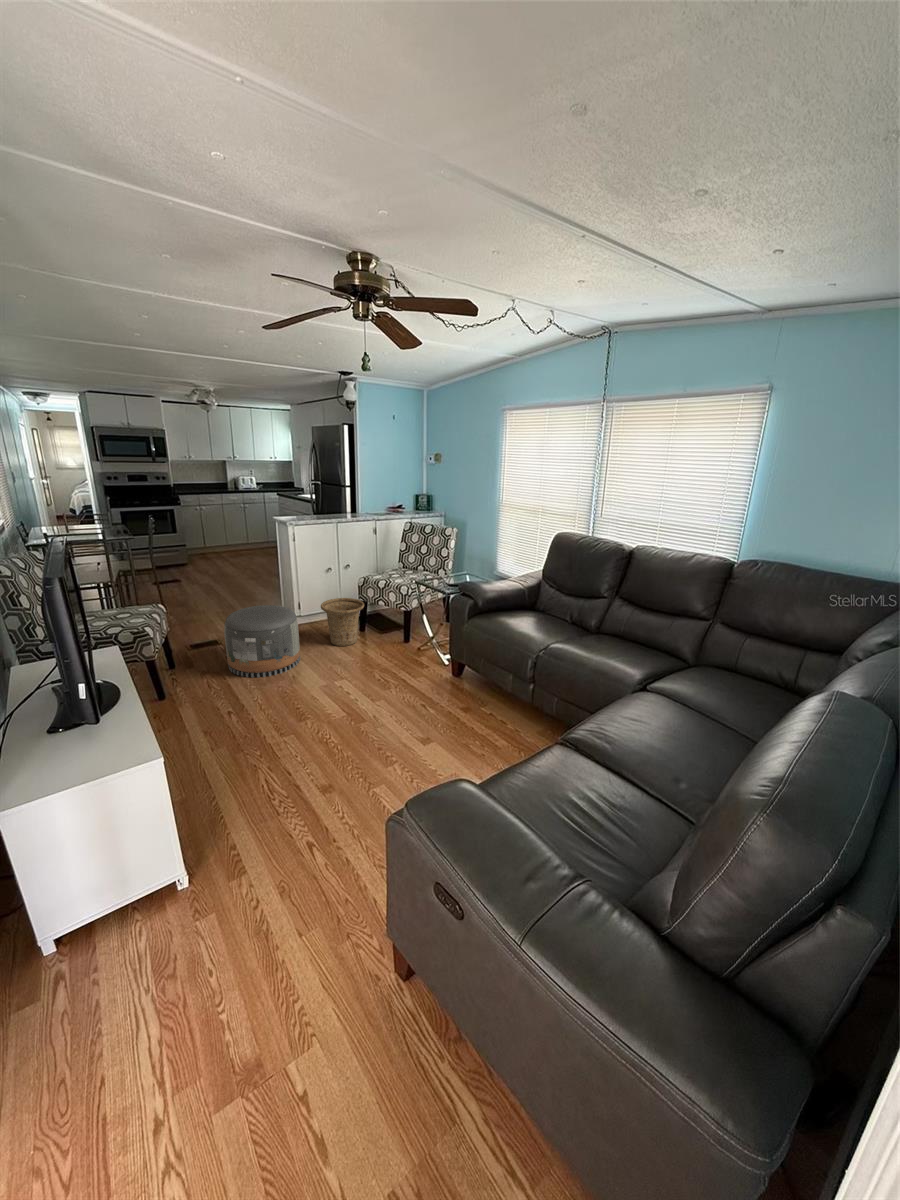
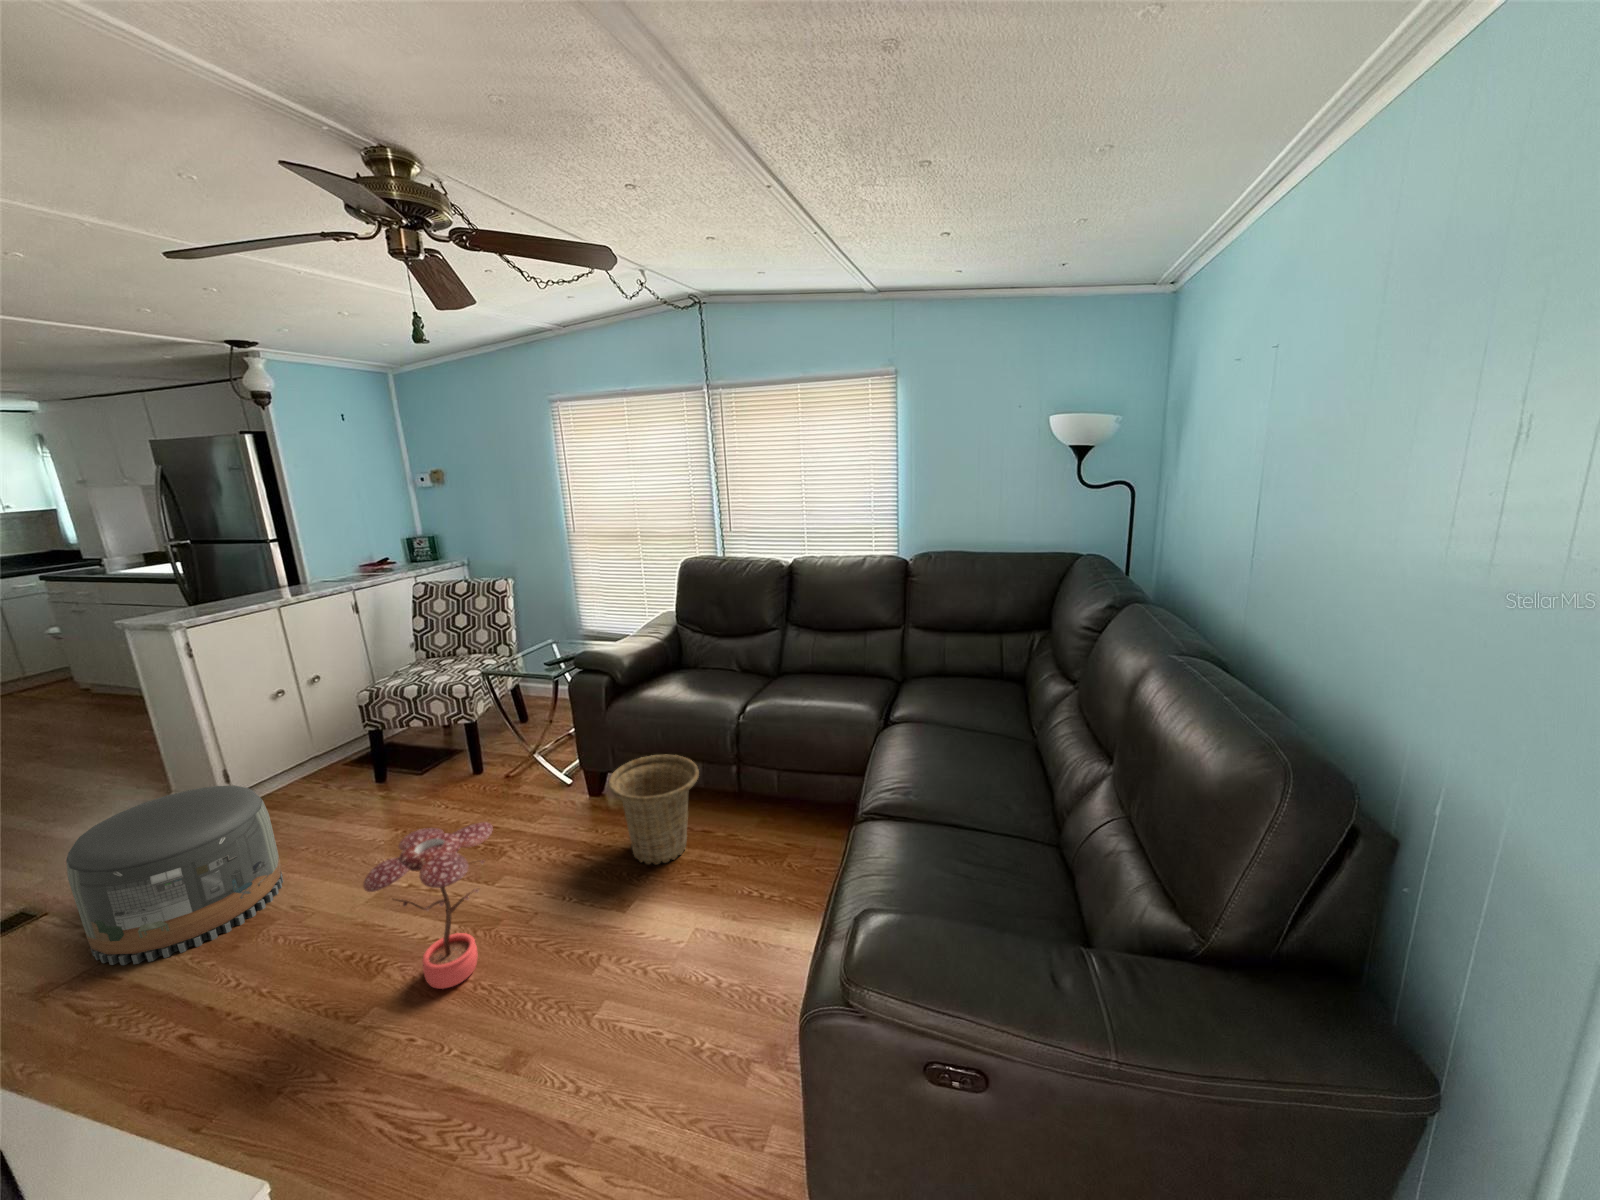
basket: present [321,598,364,646] -> present [609,755,699,864]
potted plant: none [294,654,361,741] -> present [363,822,493,989]

